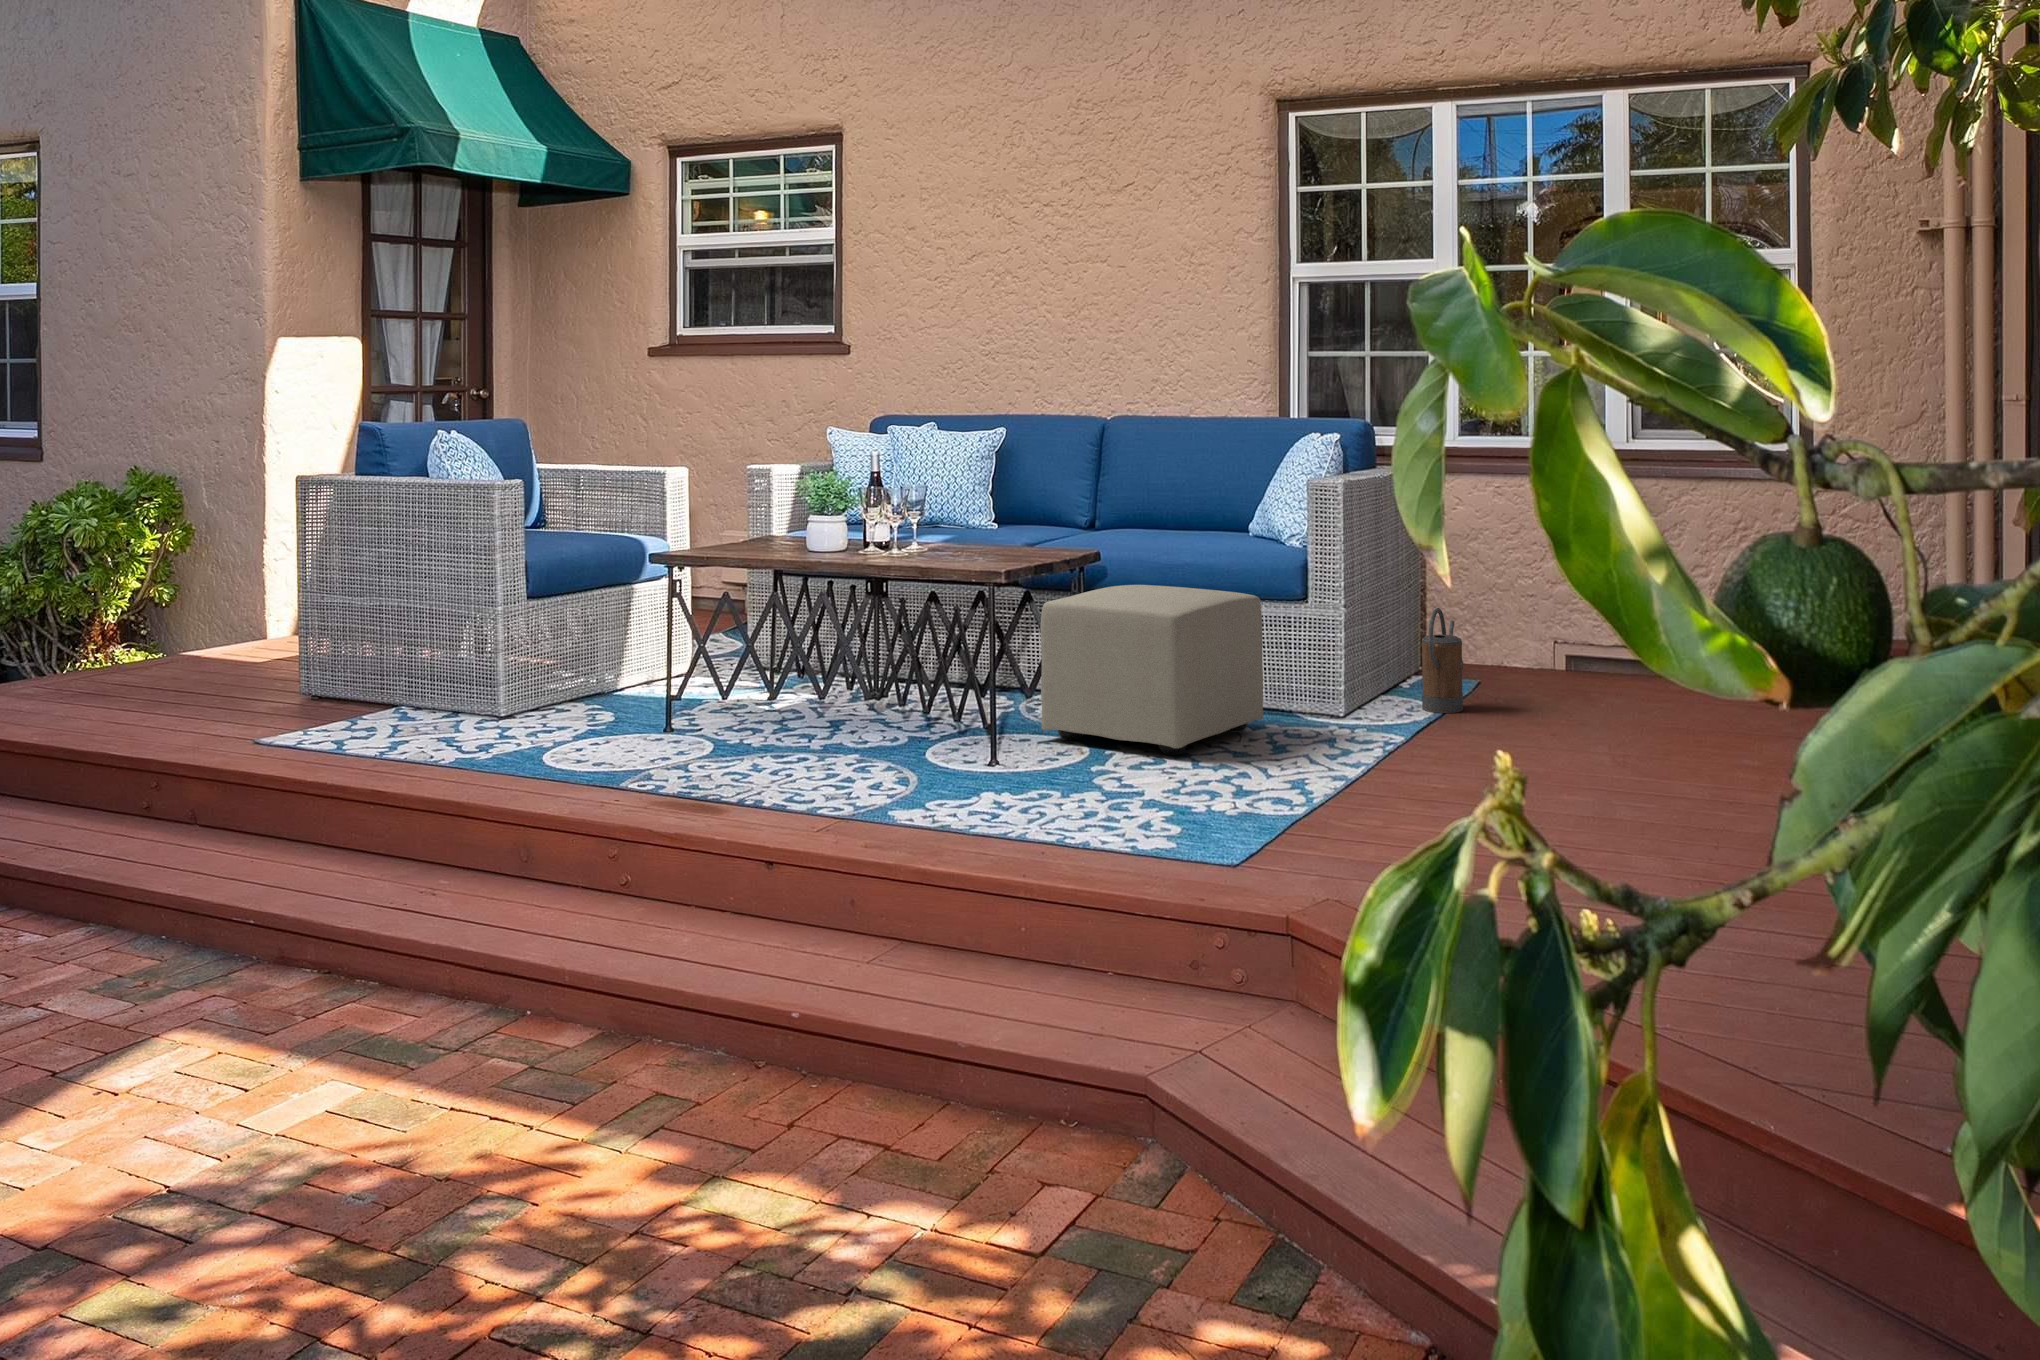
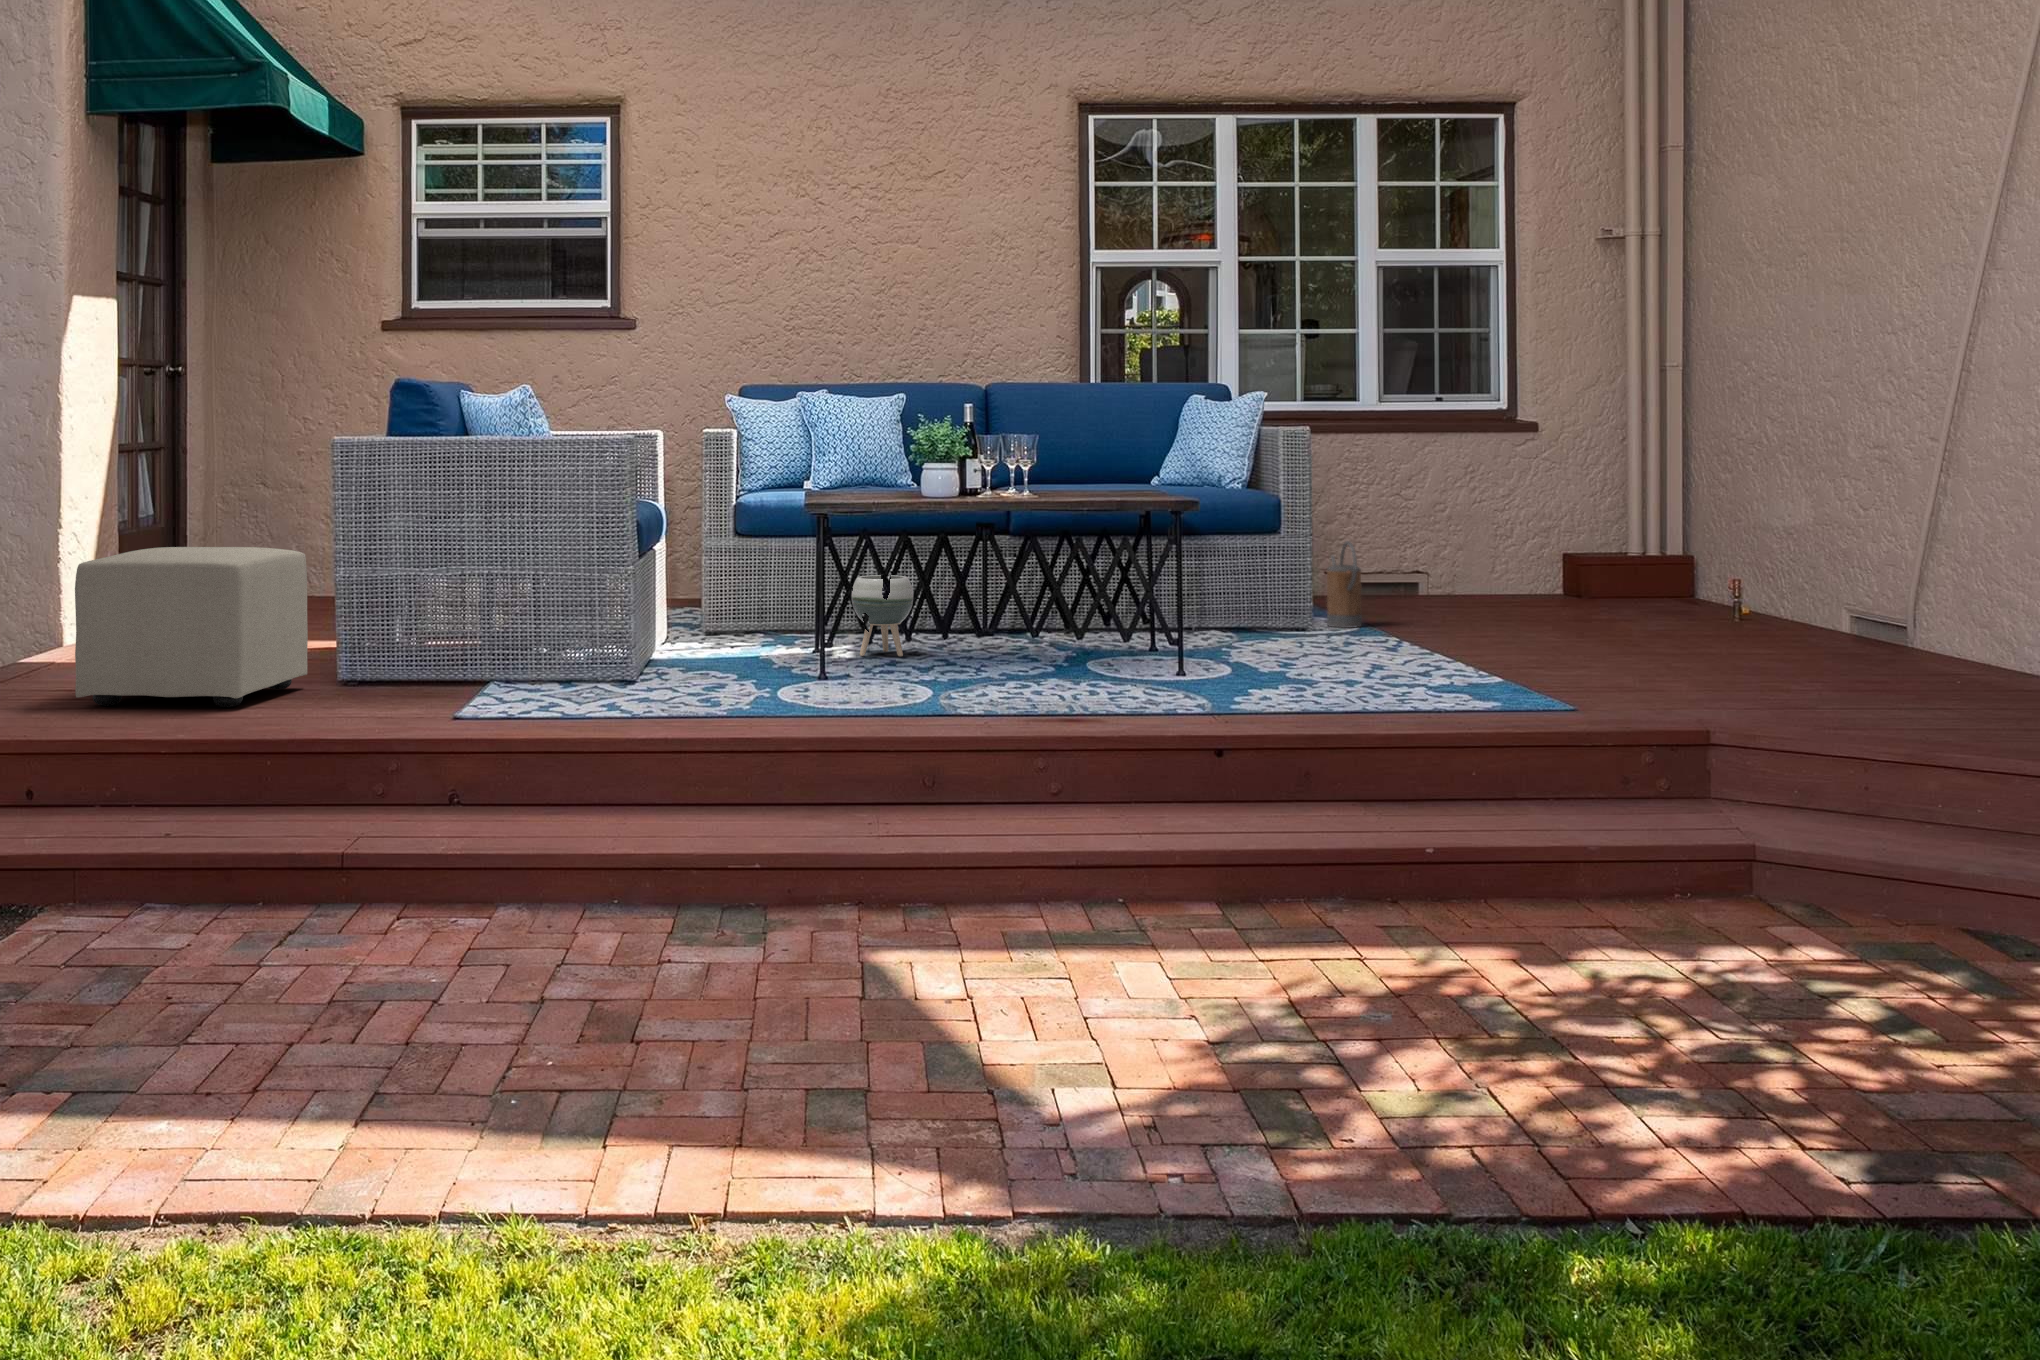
ottoman: present [1041,585,1263,755] -> present [75,547,308,707]
planter: none [782,622,848,712] -> present [852,575,913,656]

